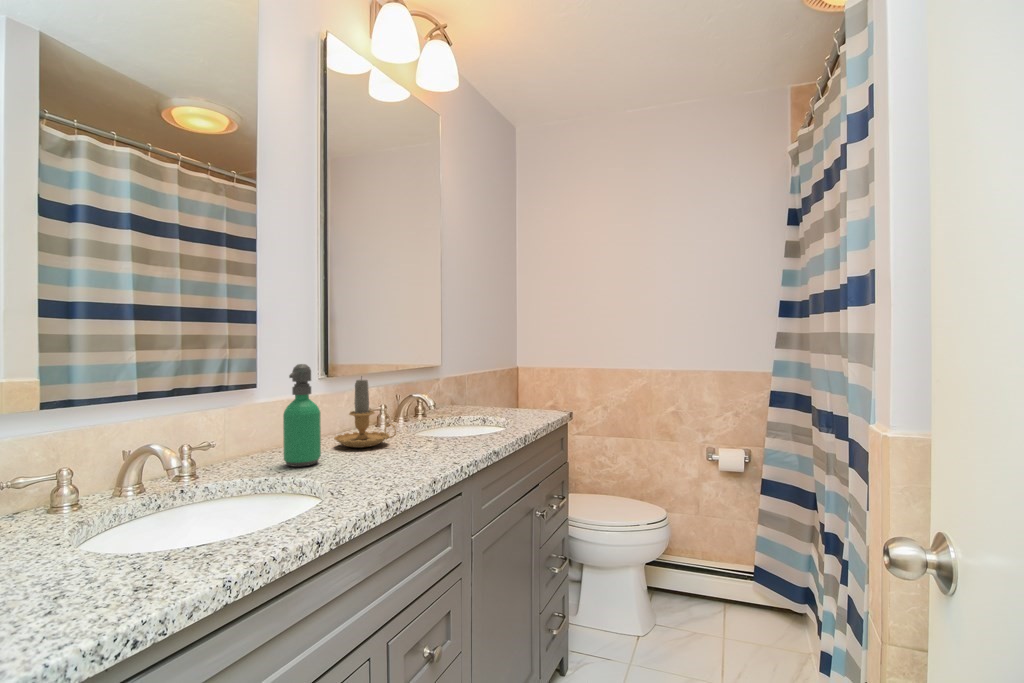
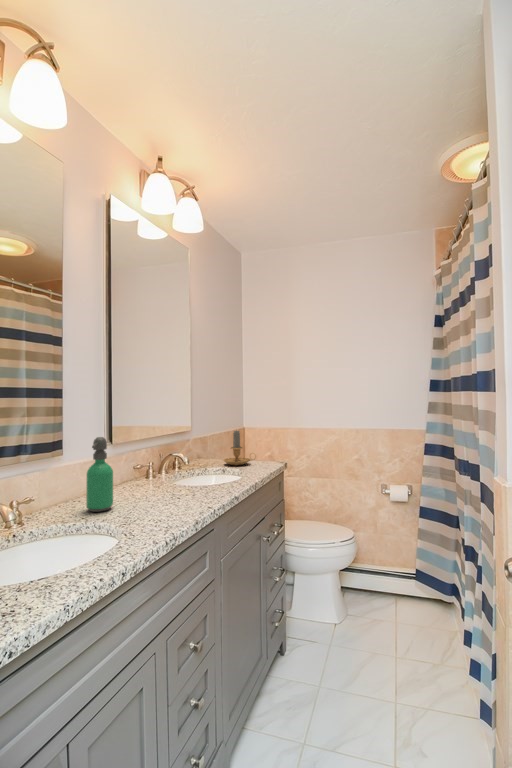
candle: present [334,379,396,448] -> present [224,430,256,465]

